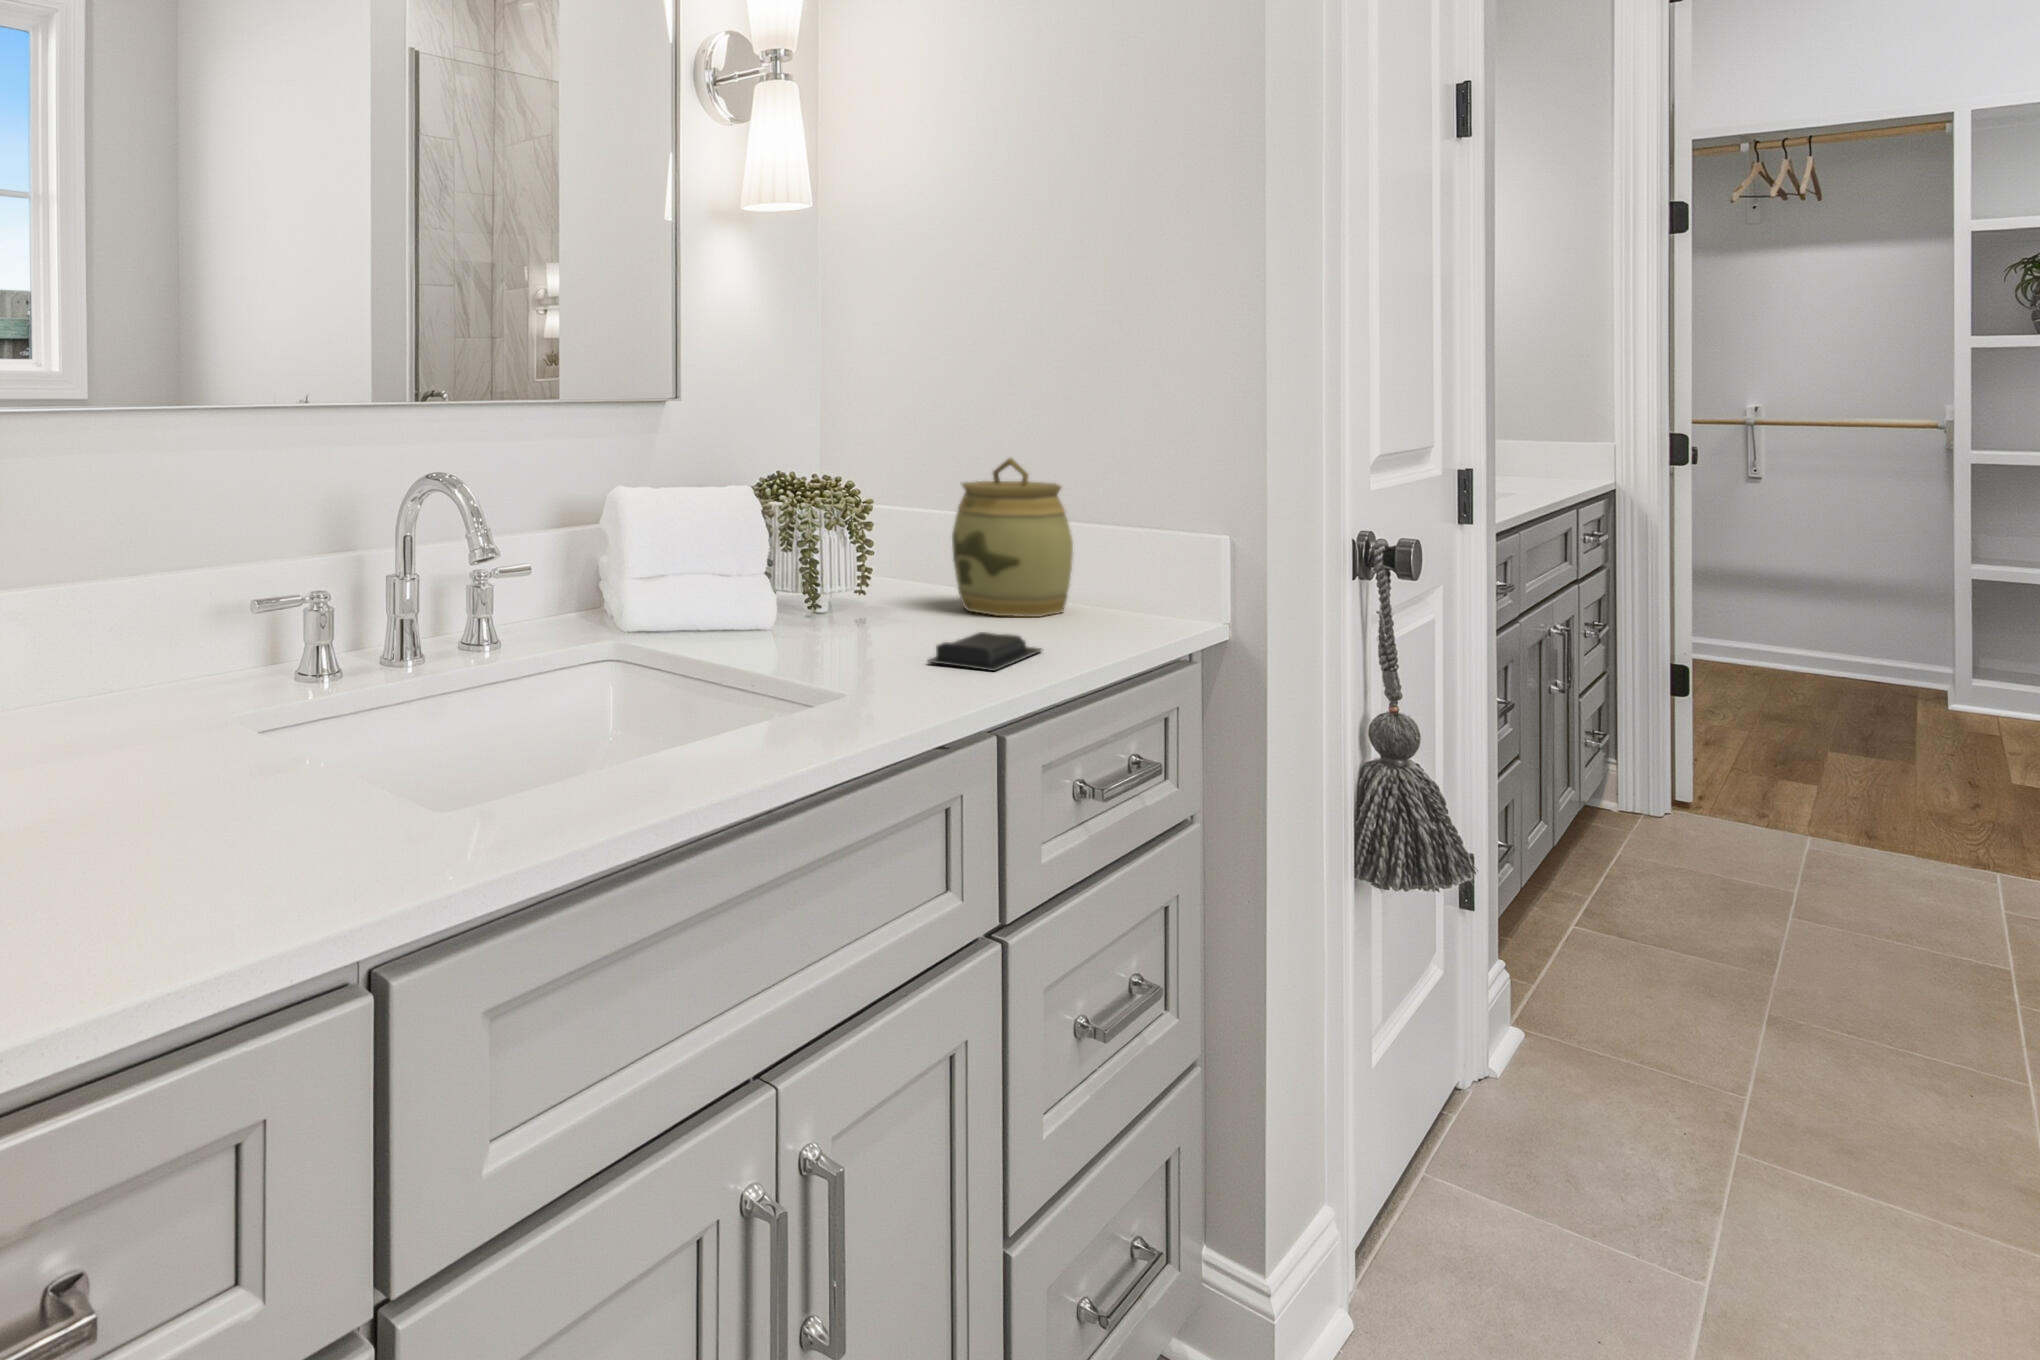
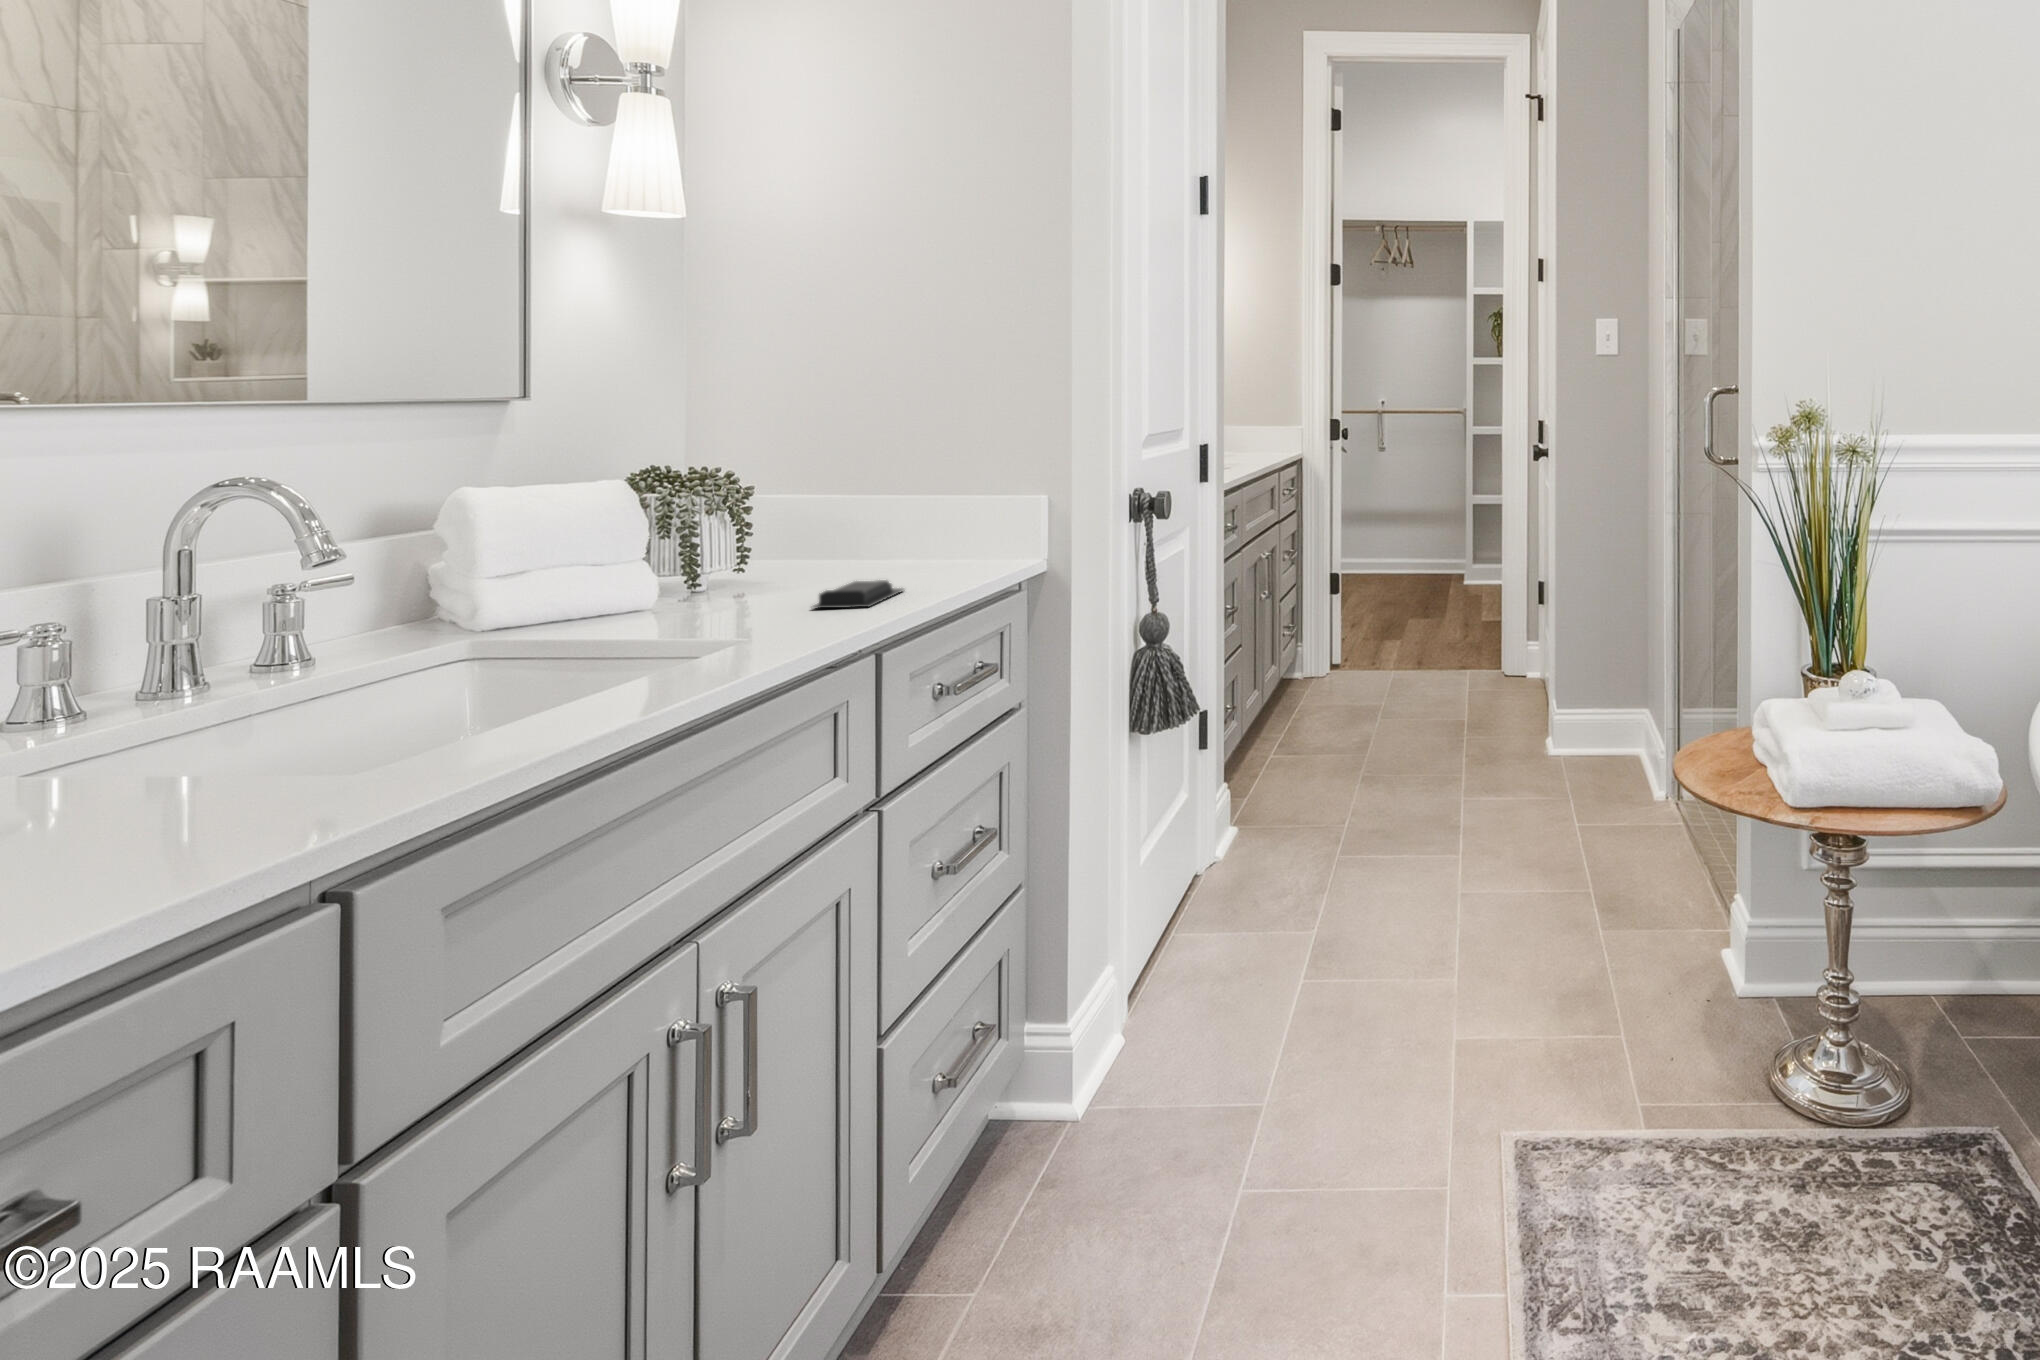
jar: present [952,458,1073,617] -> none [822,443,926,572]

